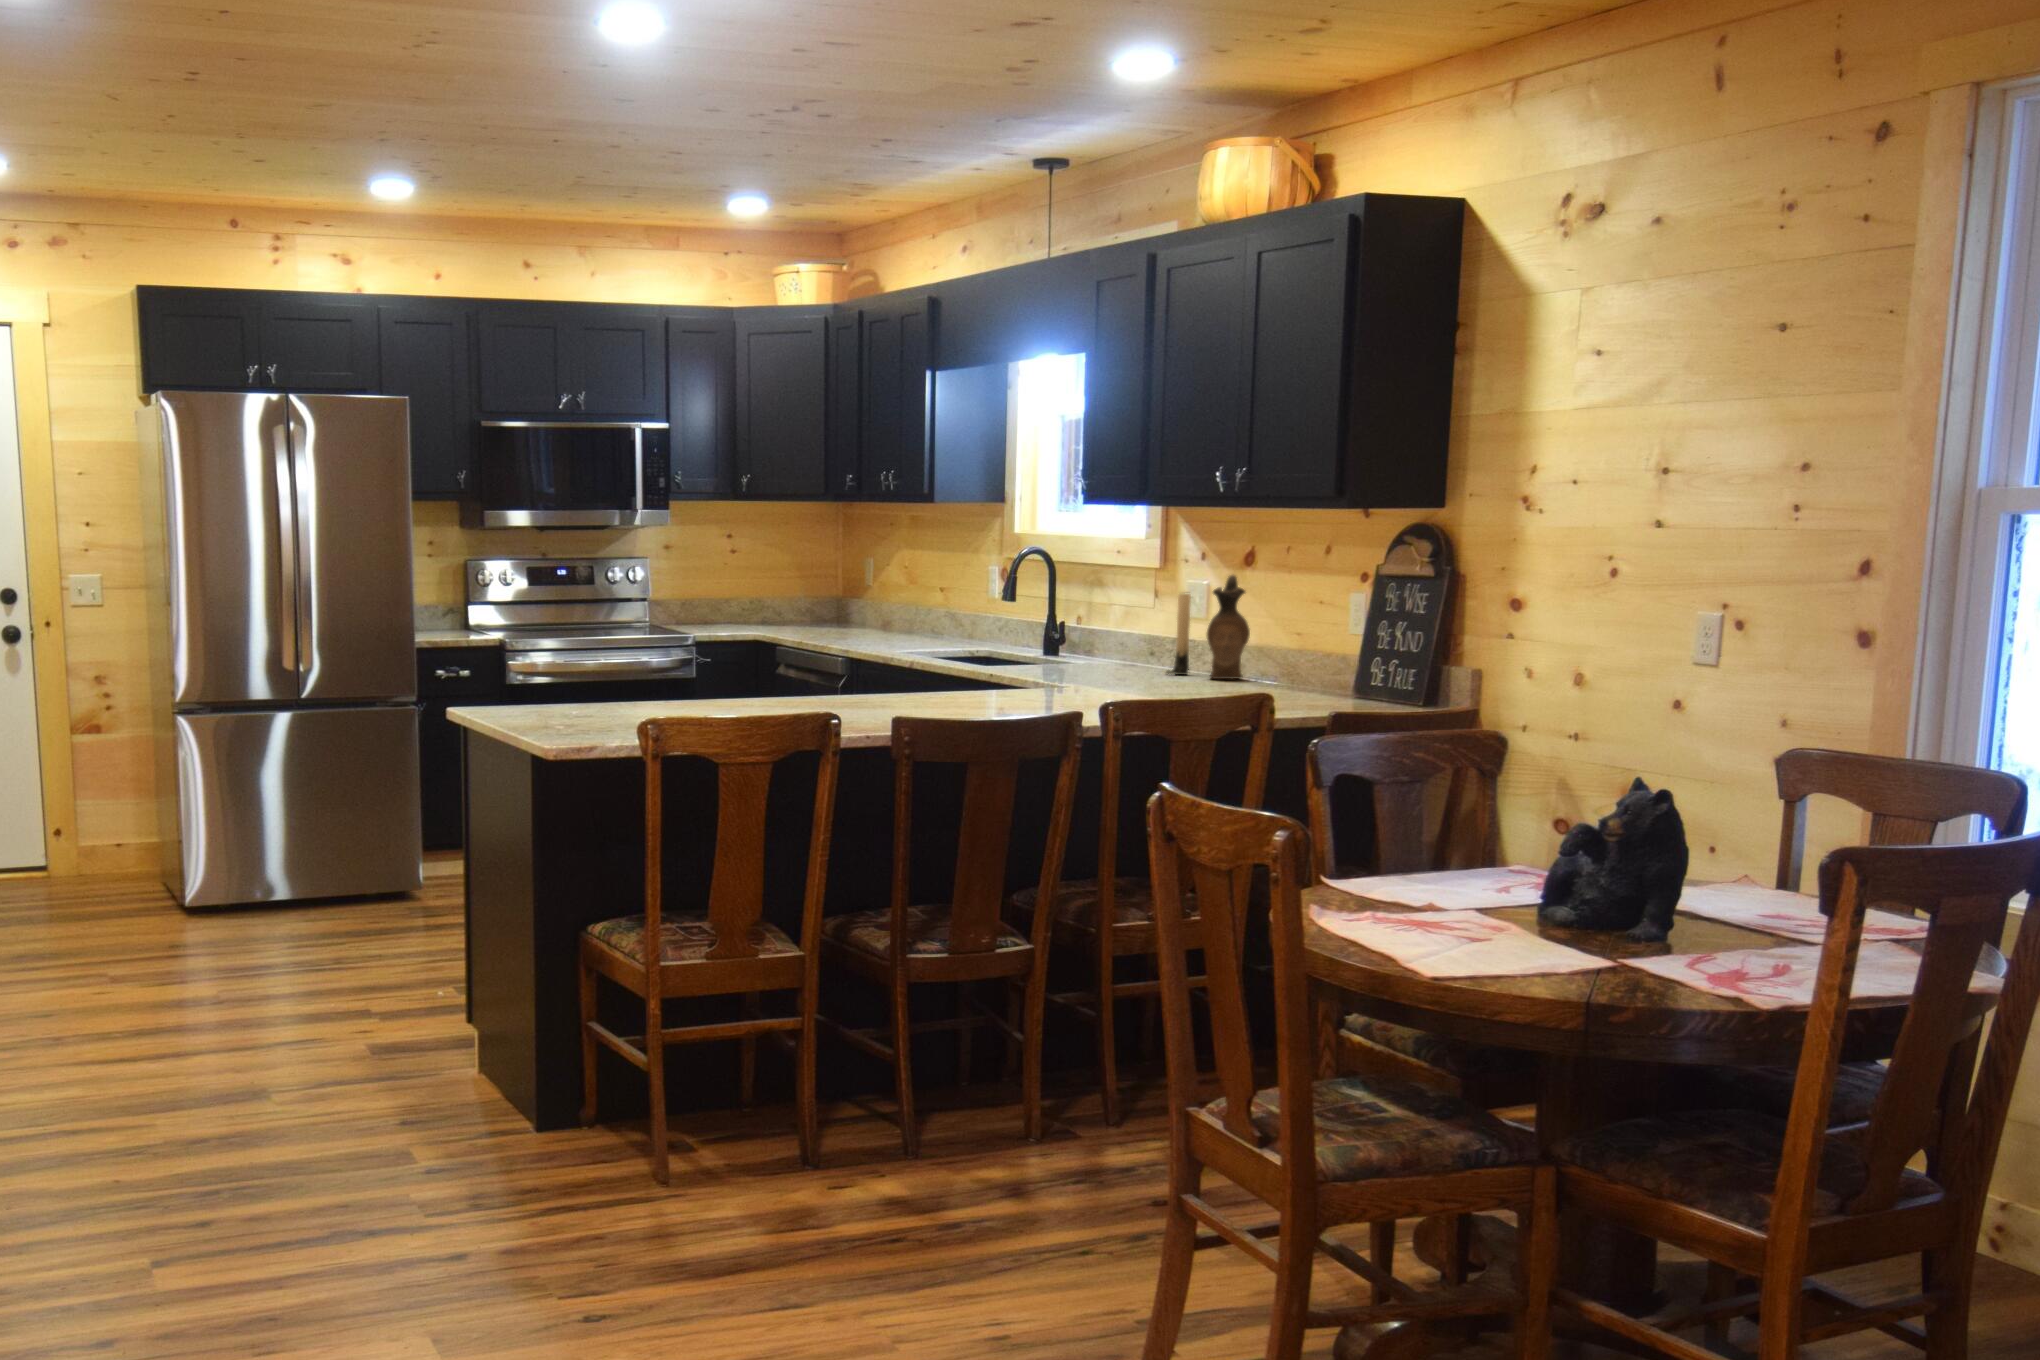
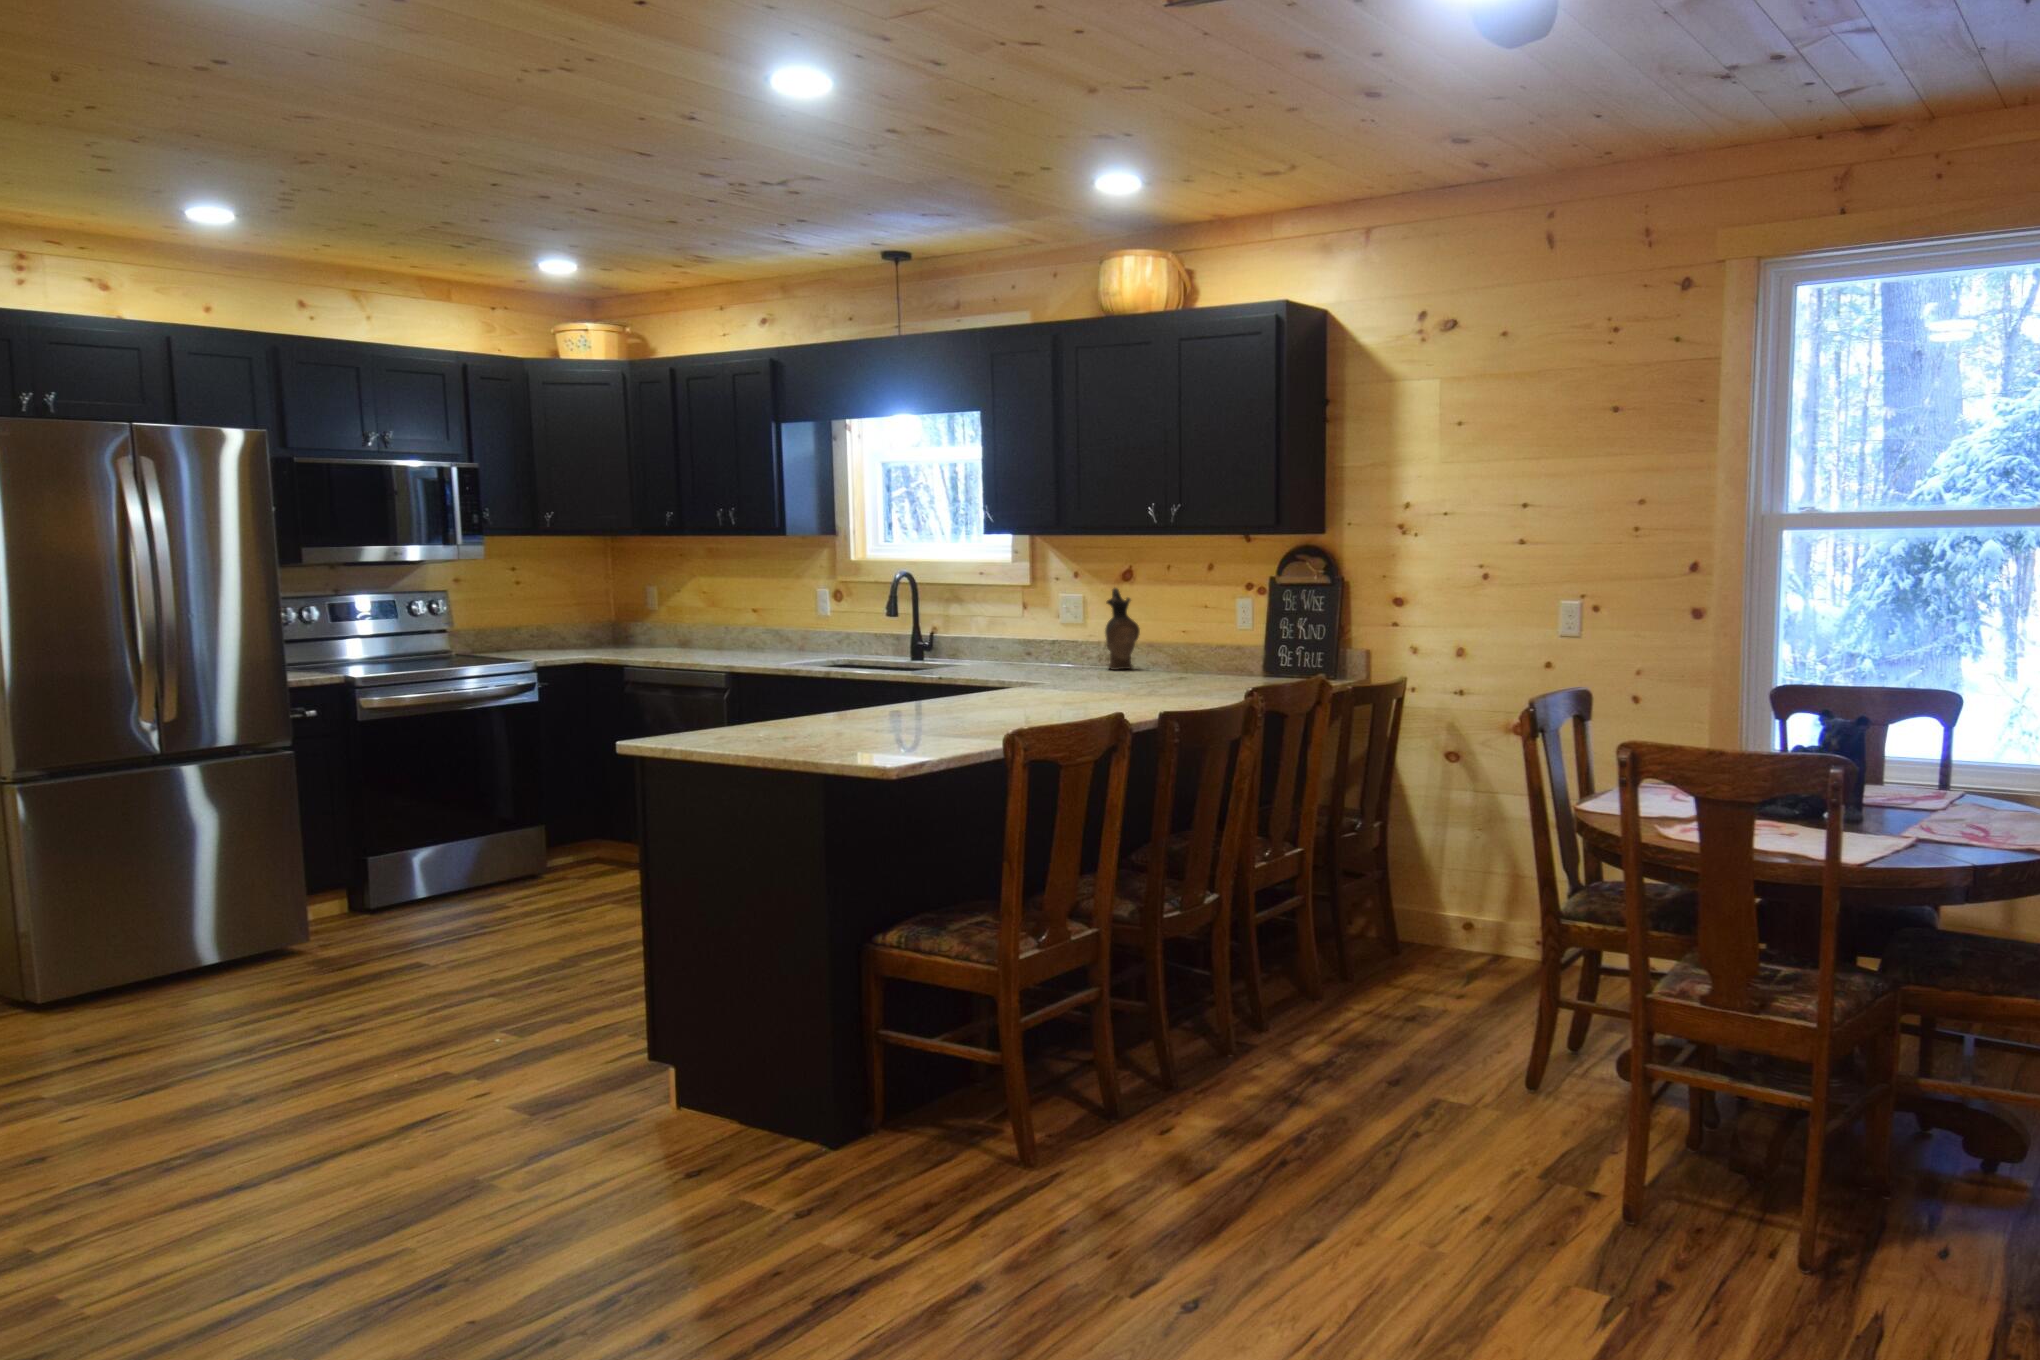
candle: present [1166,594,1191,675] -> none [1063,601,1081,668]

